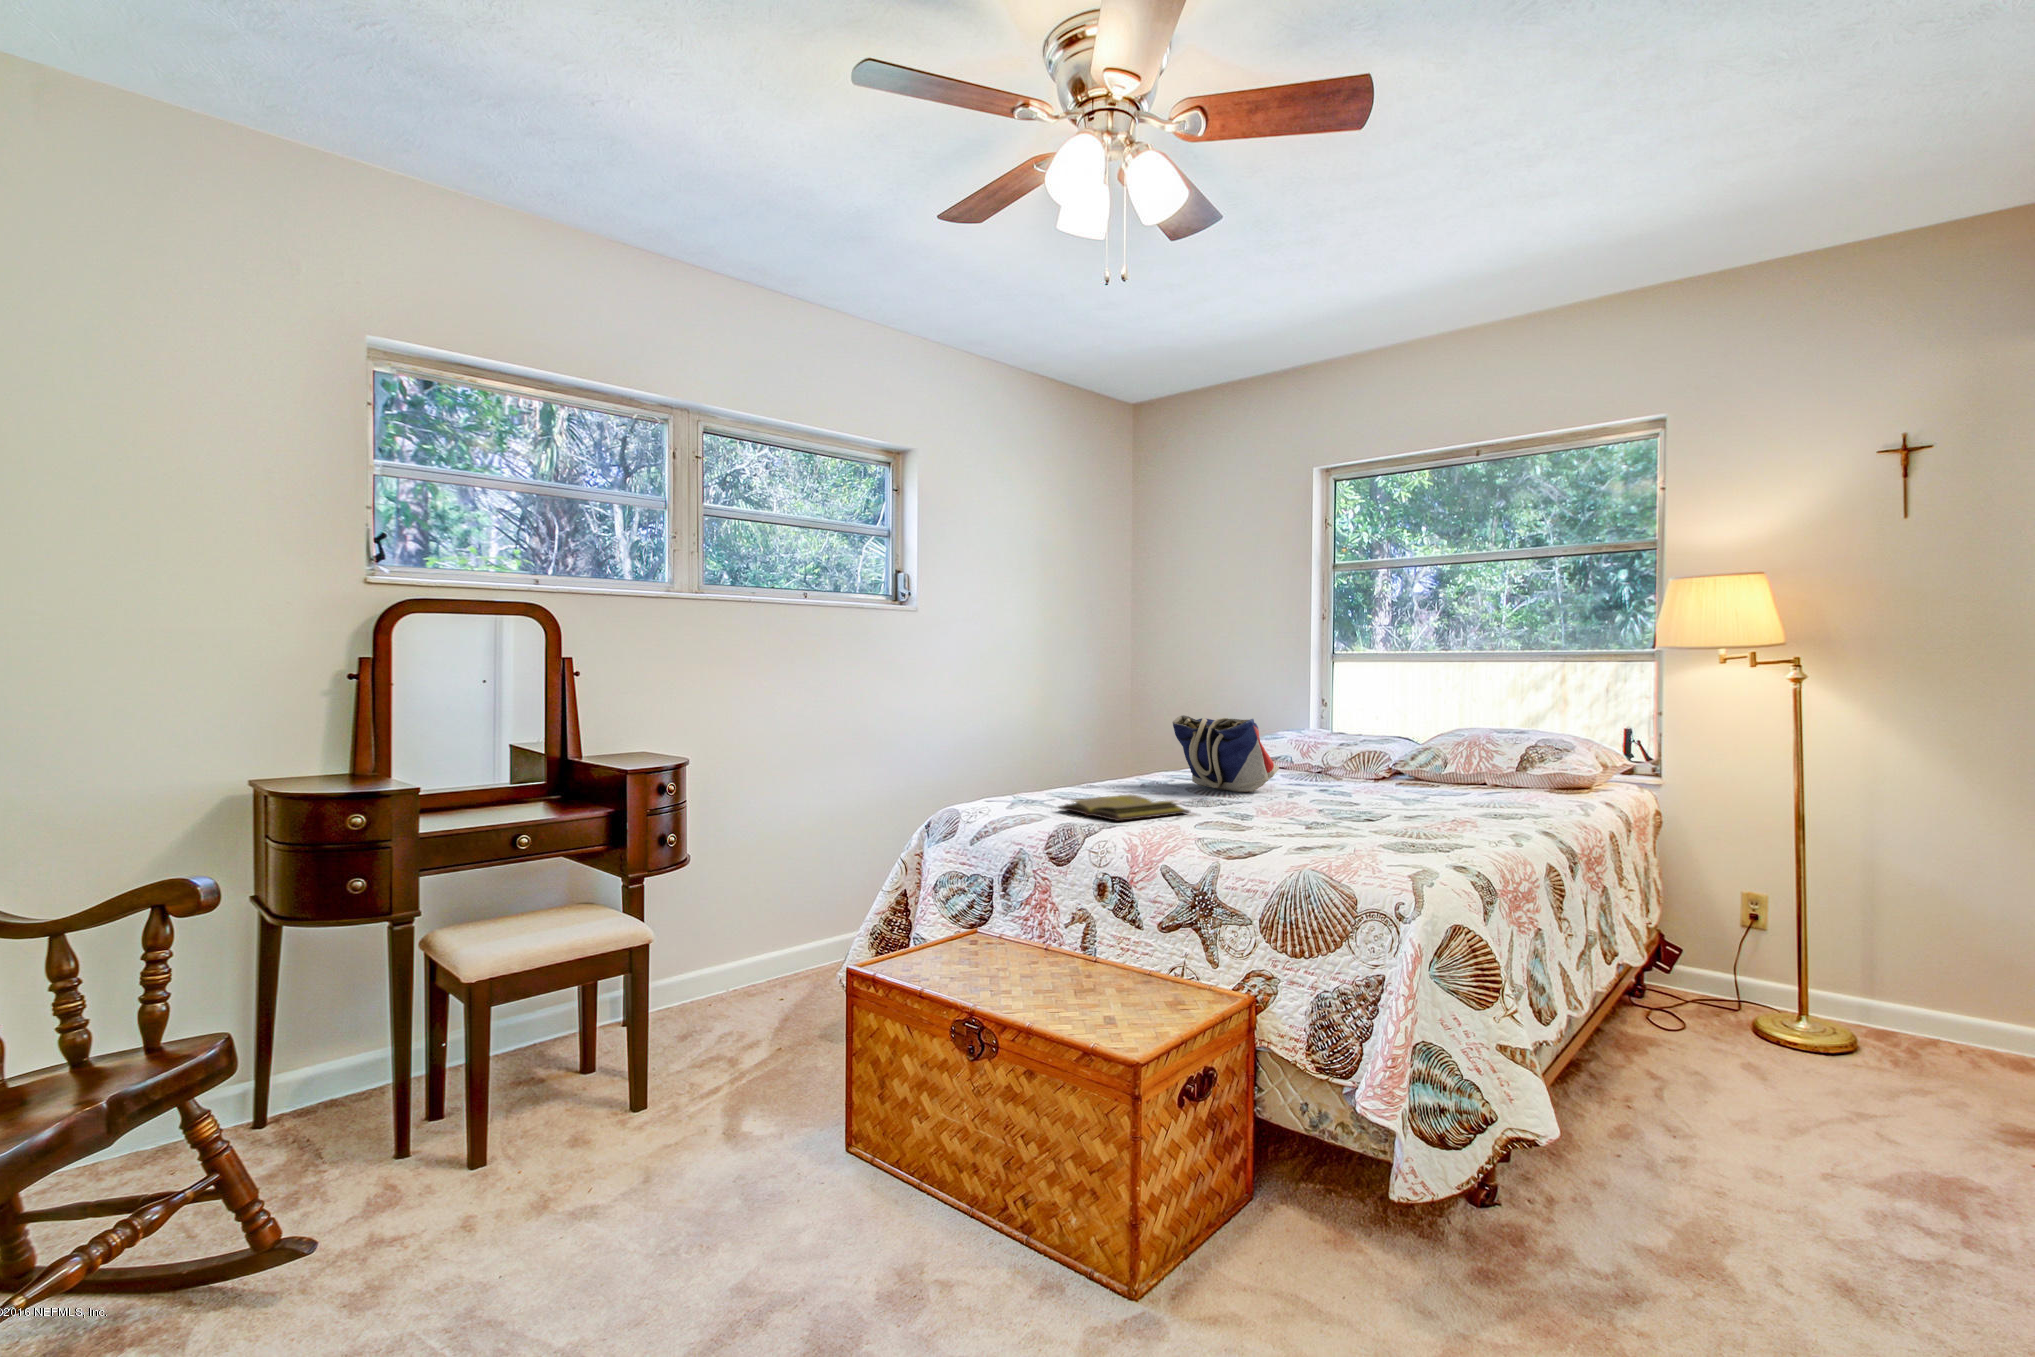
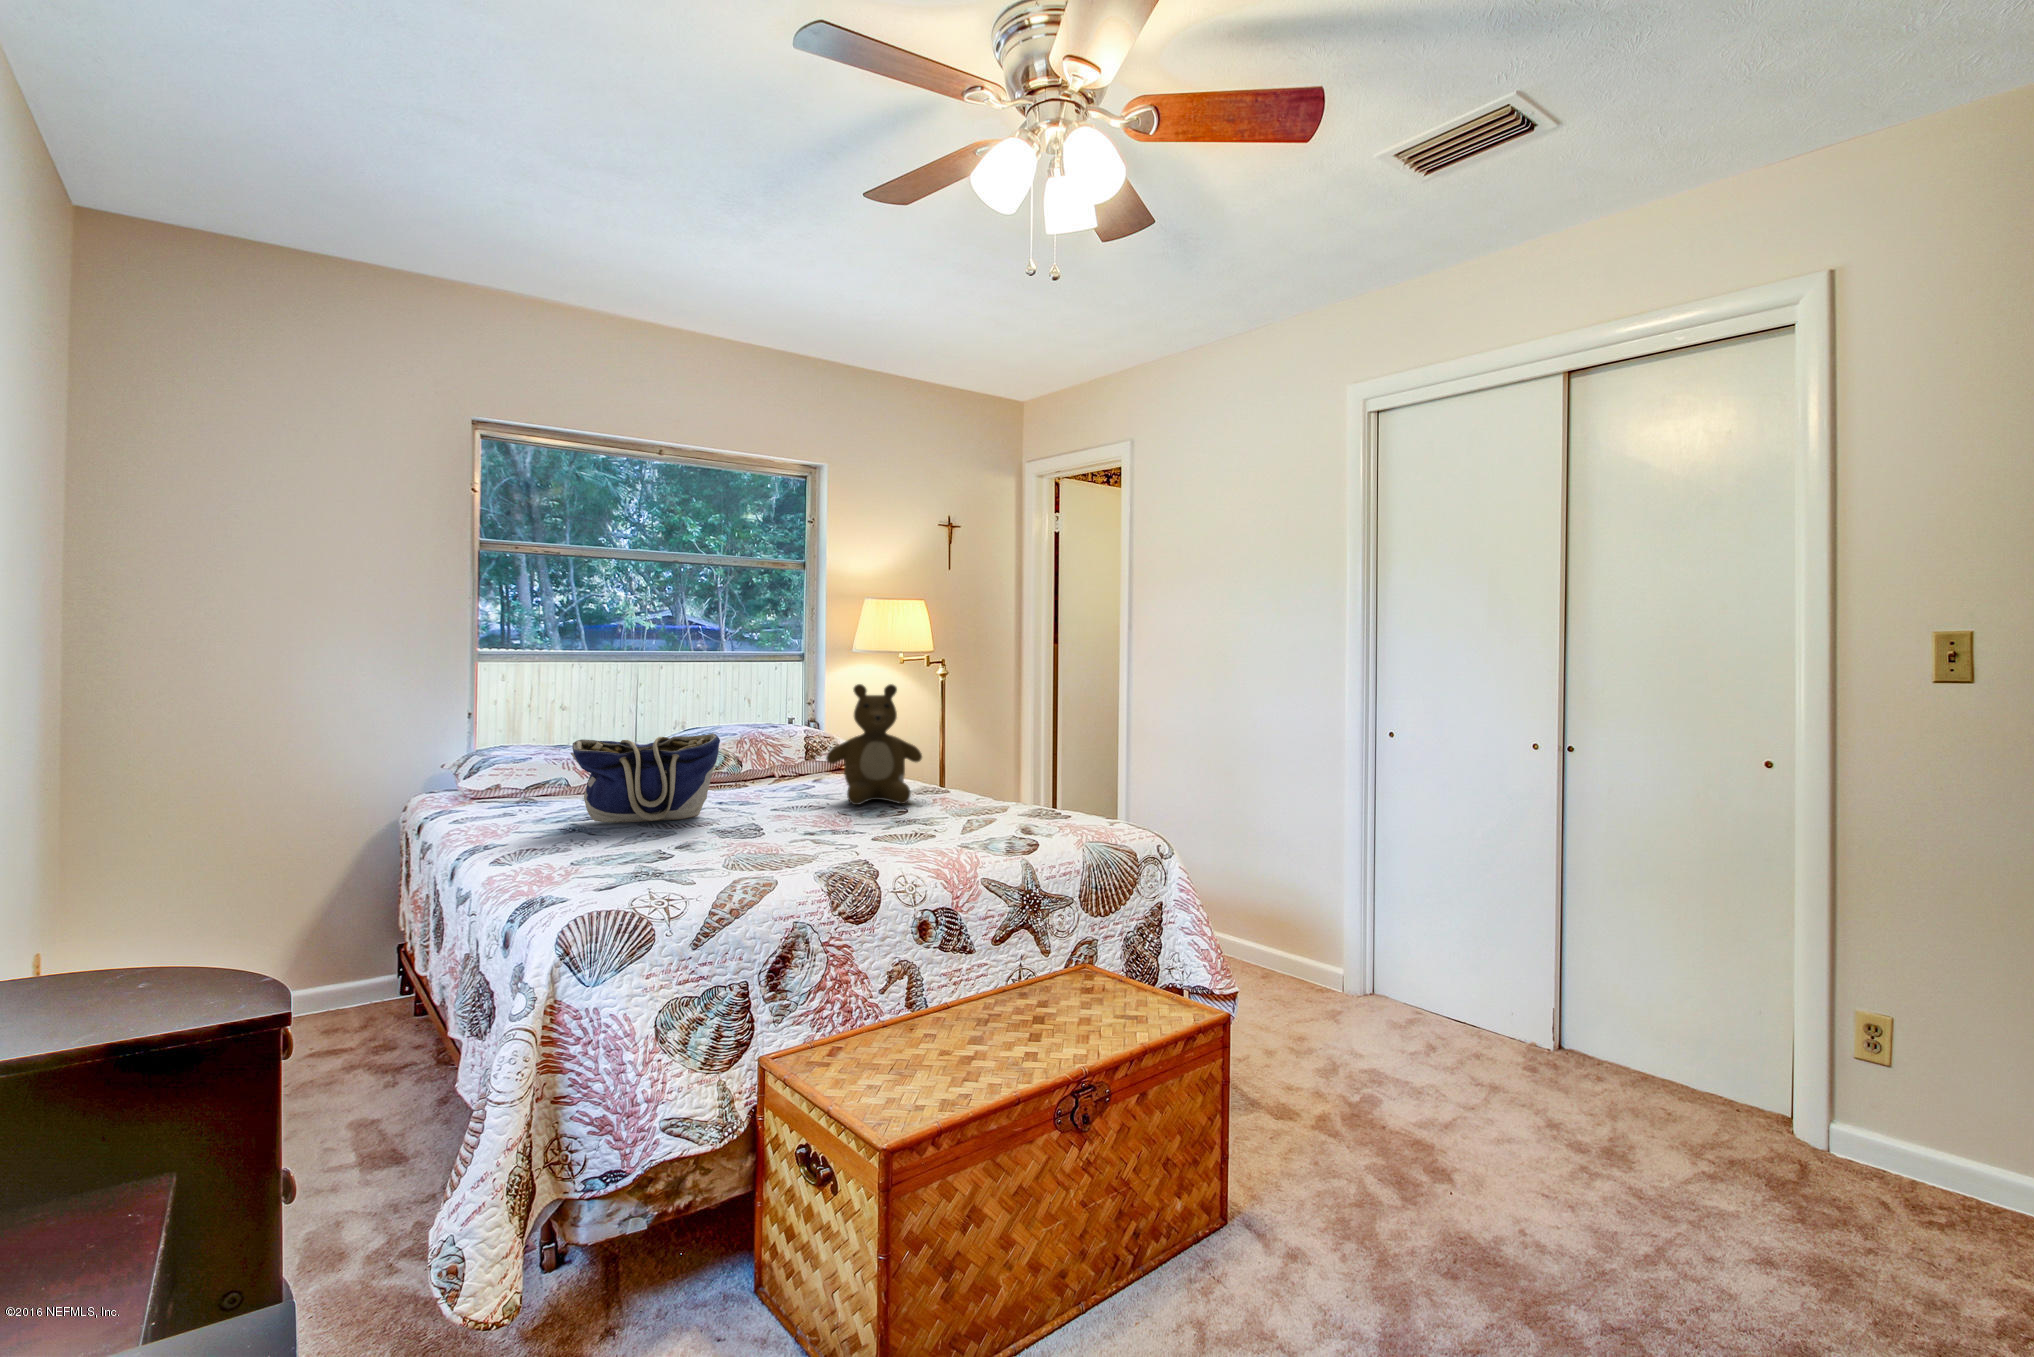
teddy bear: none [1355,679,1470,816] -> present [826,684,922,805]
diary: present [1058,795,1190,821] -> none [704,829,844,869]

